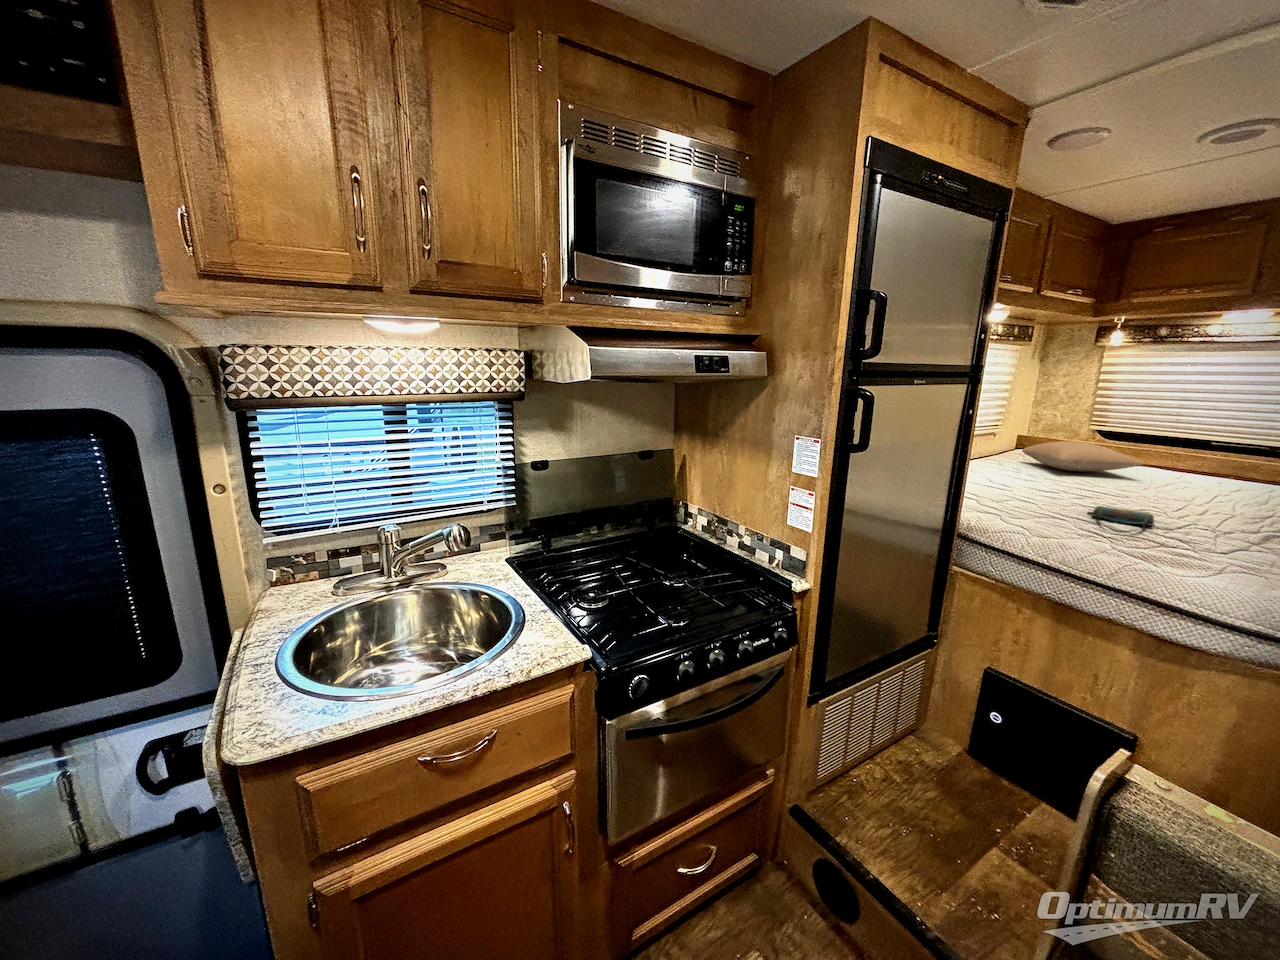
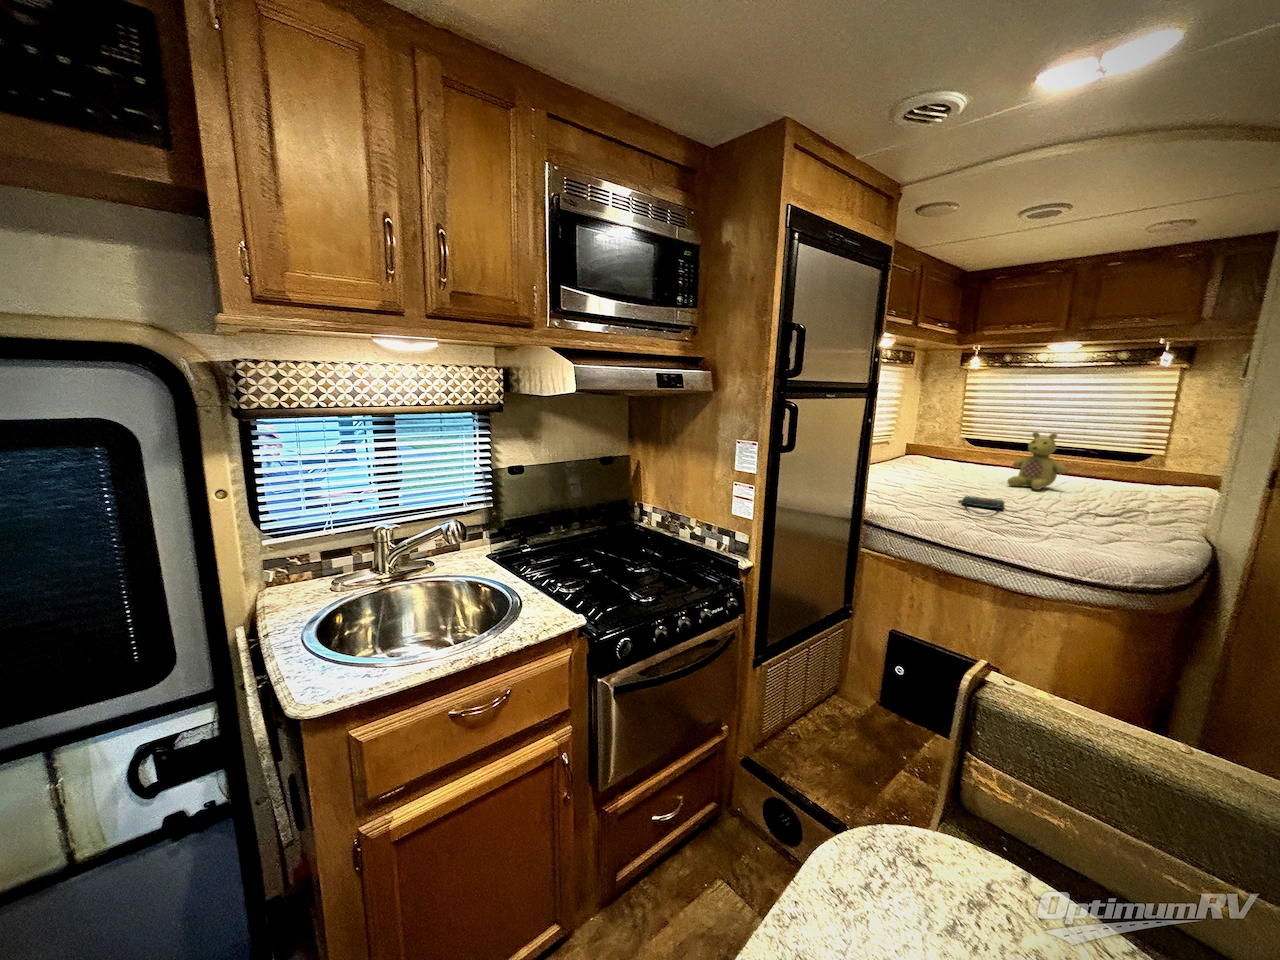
stuffed bear: none [1156,425,1247,500] -> present [1008,432,1067,490]
pillow: present [1022,441,1144,471] -> none [910,447,999,471]

